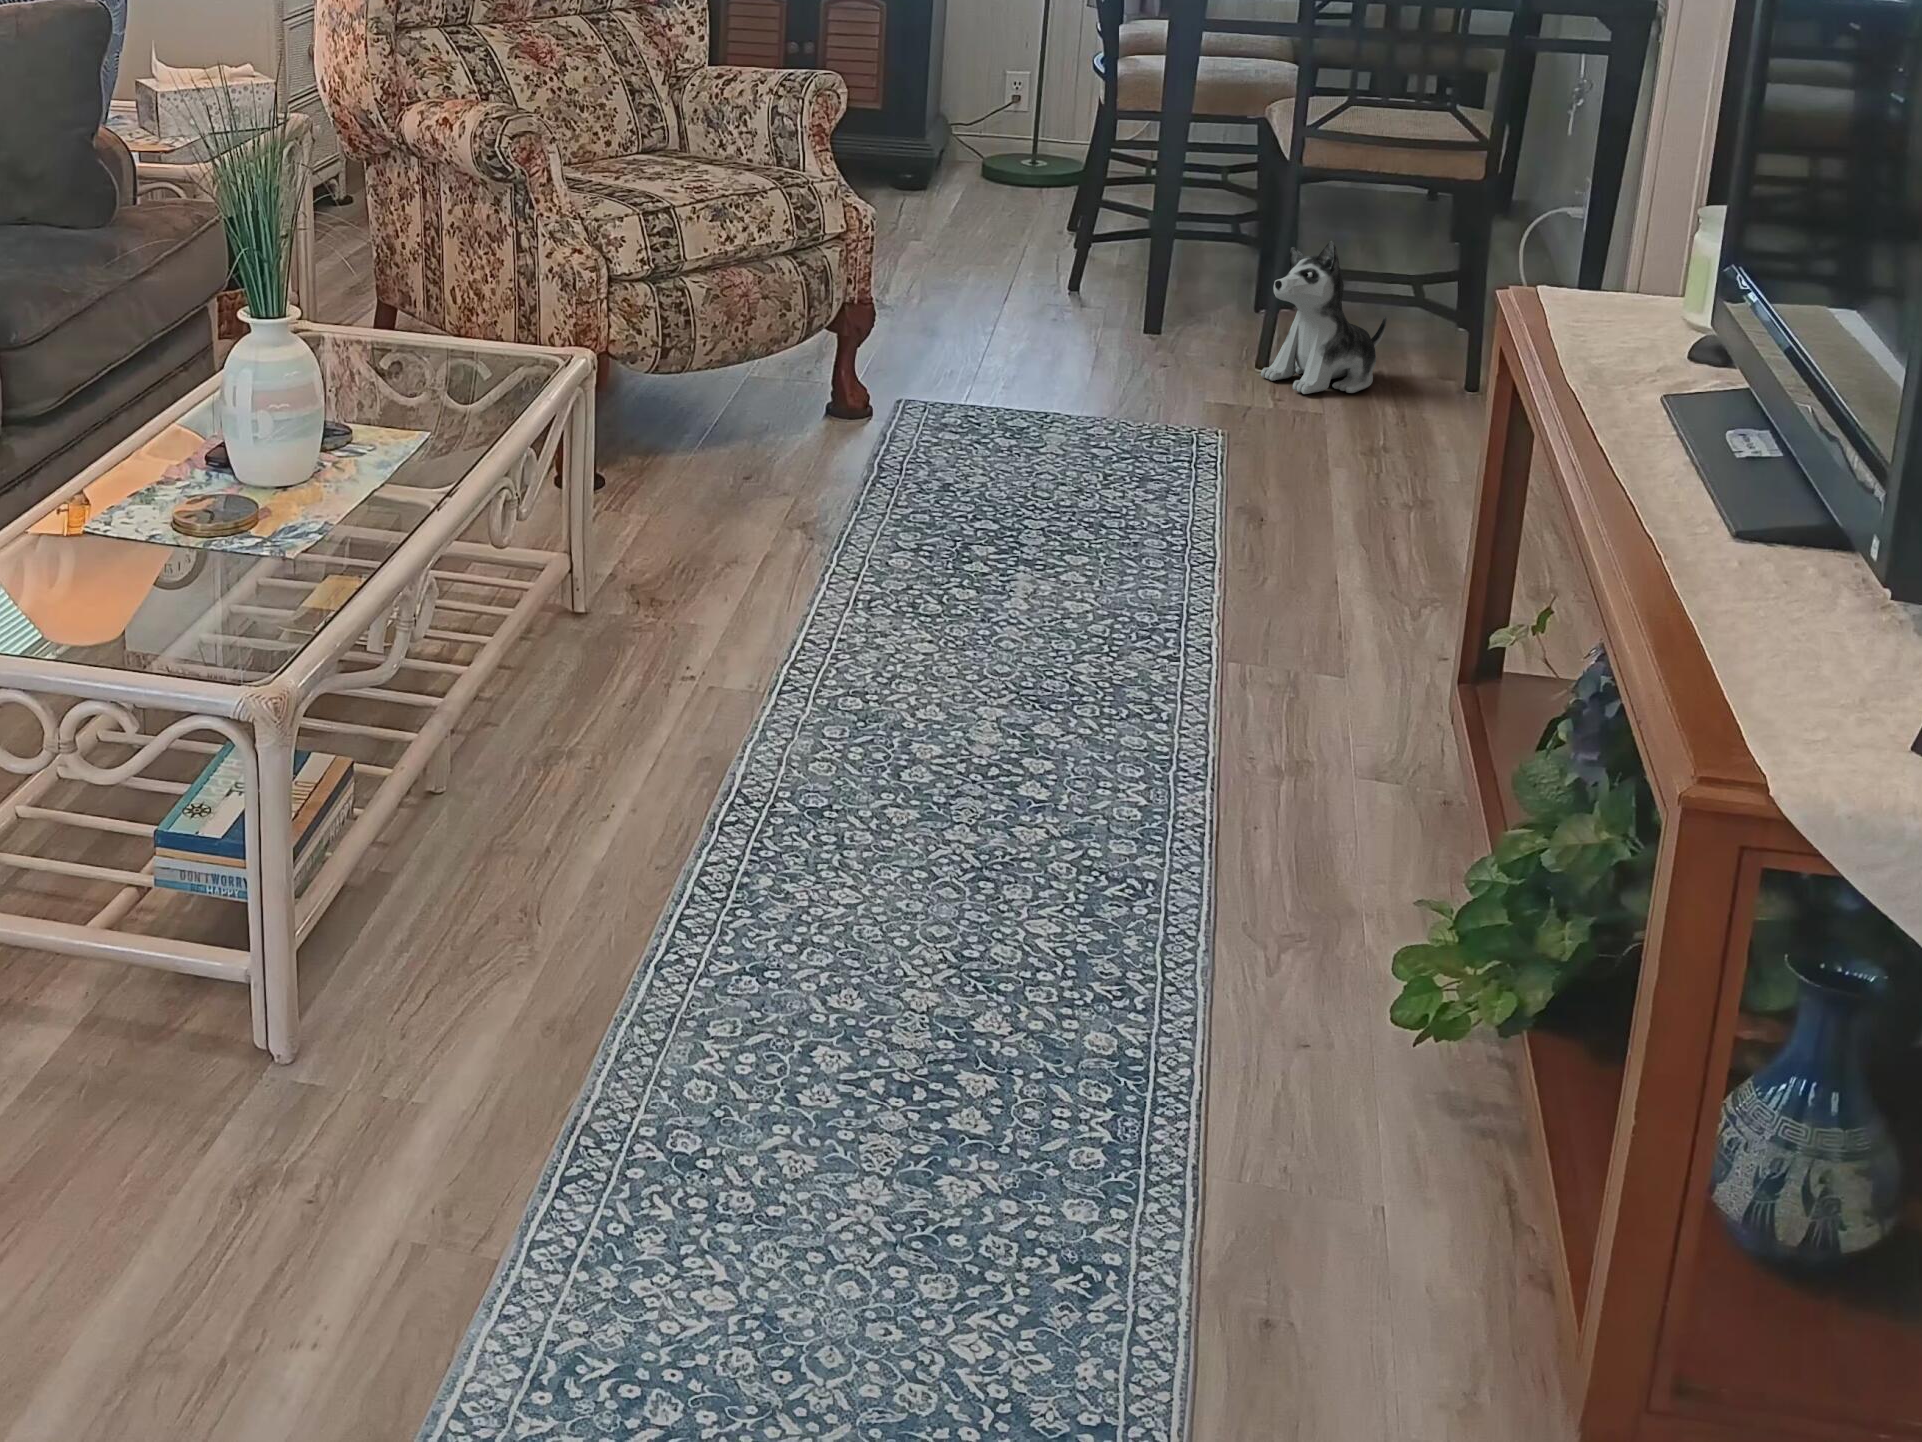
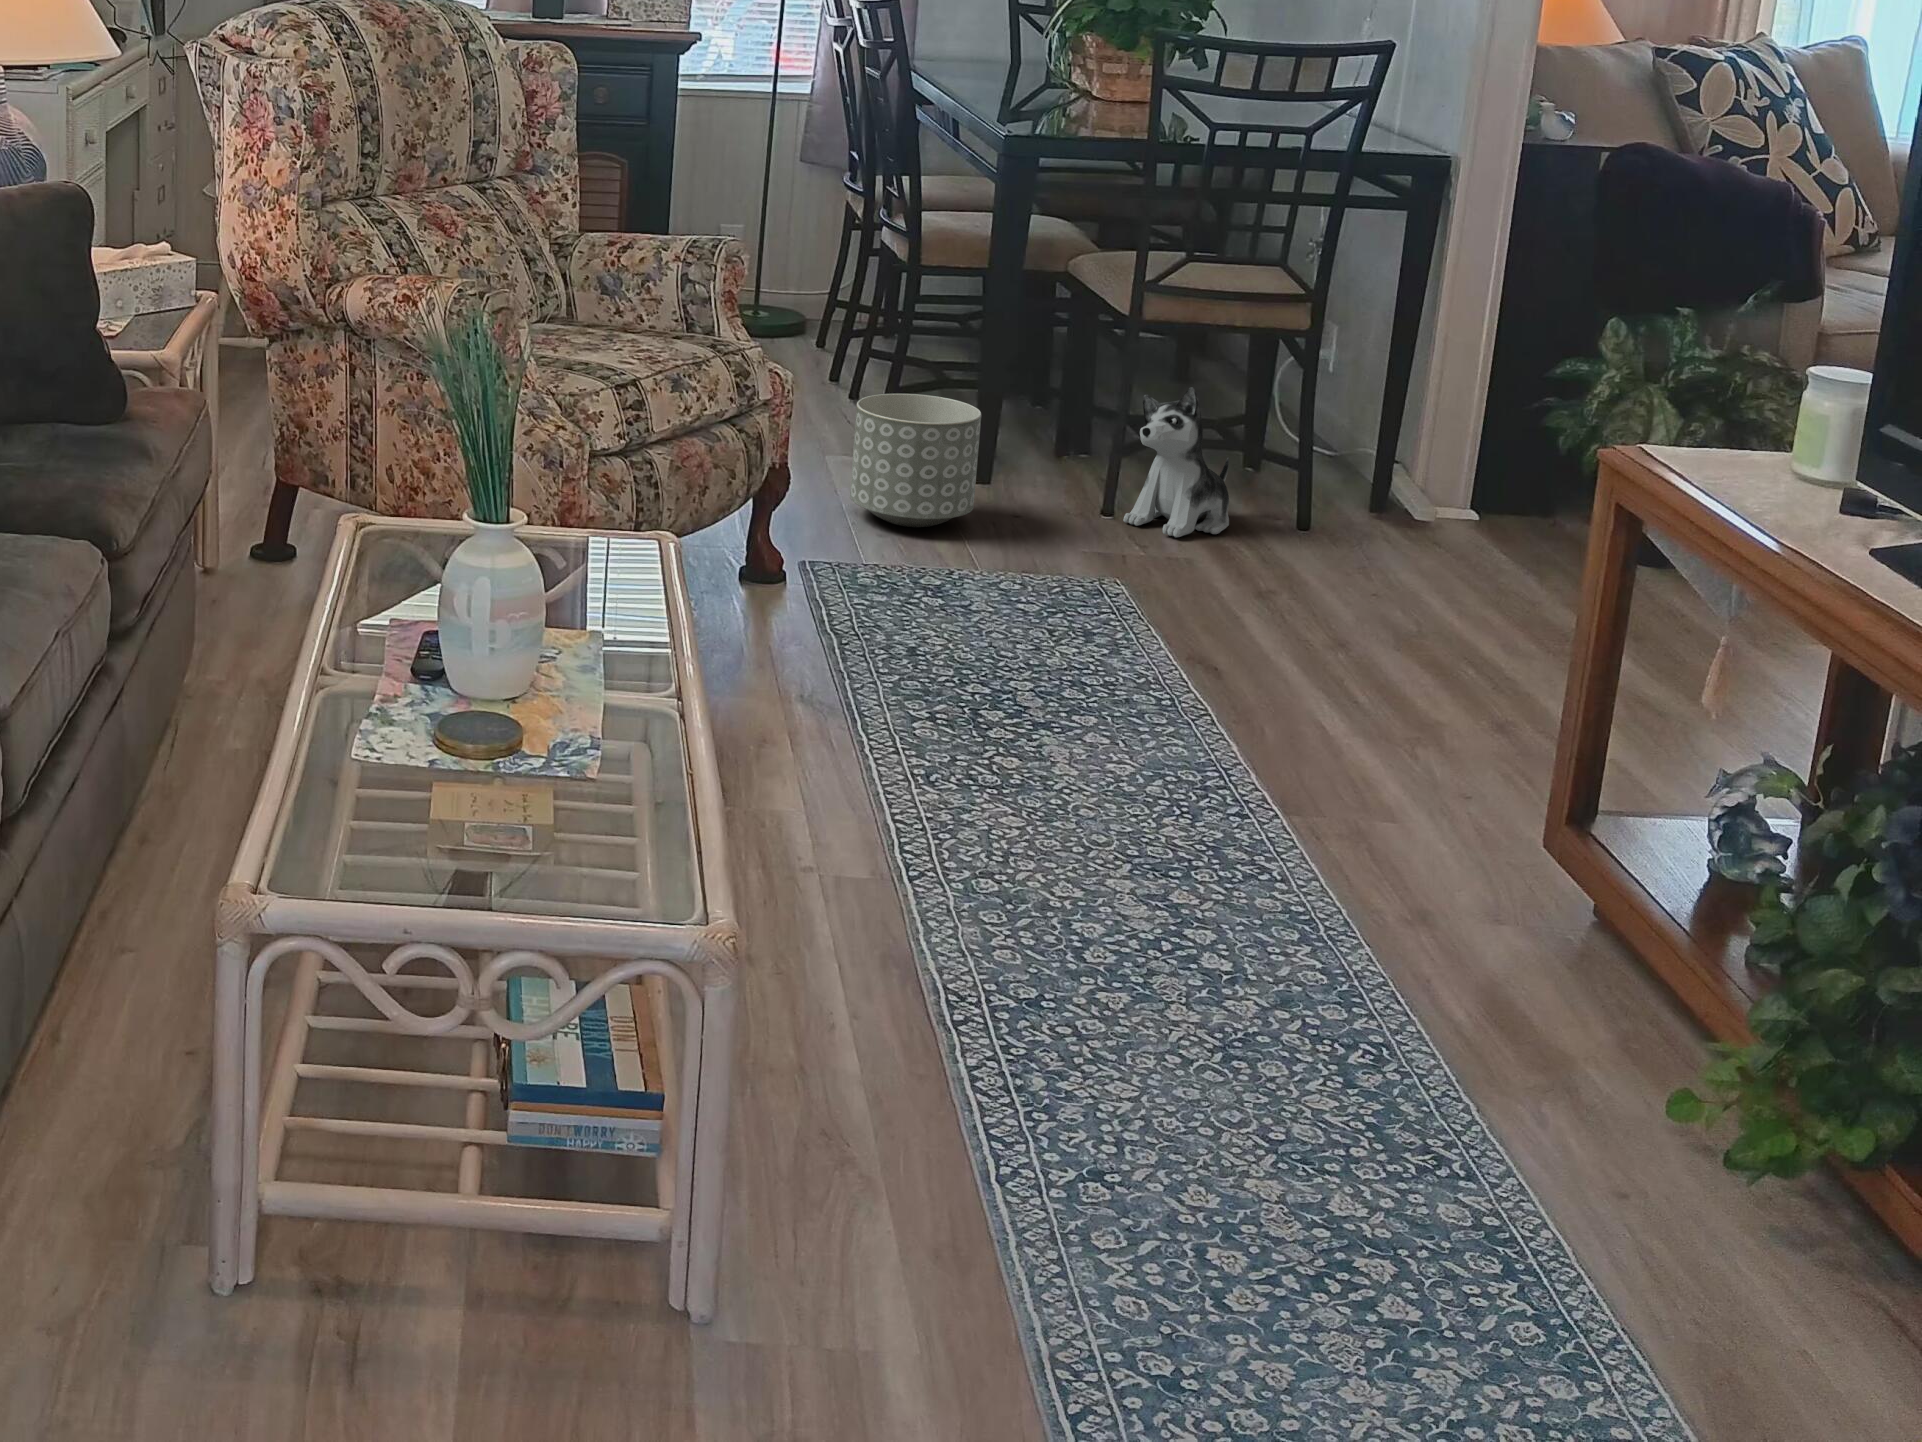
planter: none [975,236,1106,370] -> present [850,394,981,527]

